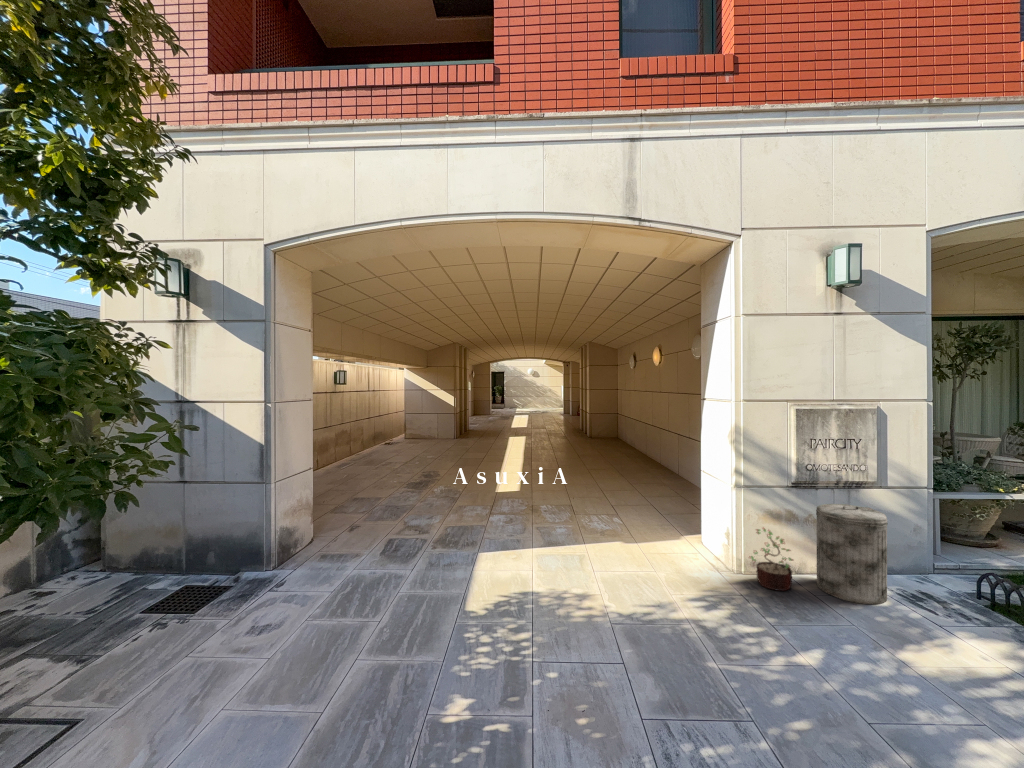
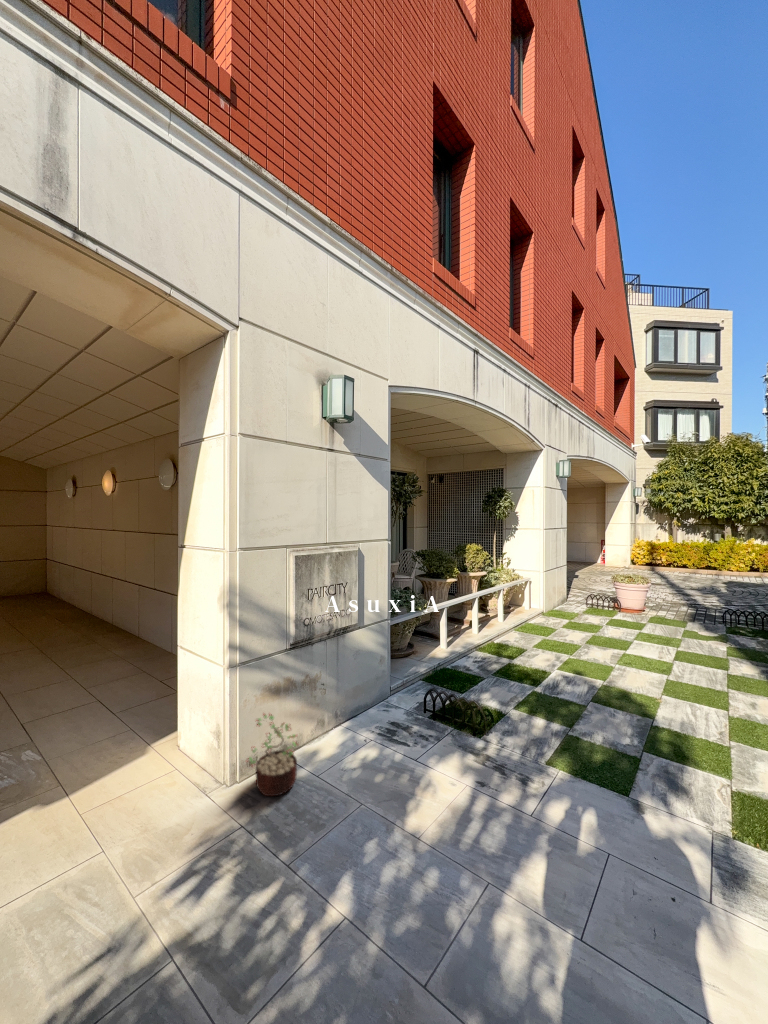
trash can: present [816,504,888,604] -> none [316,653,379,770]

